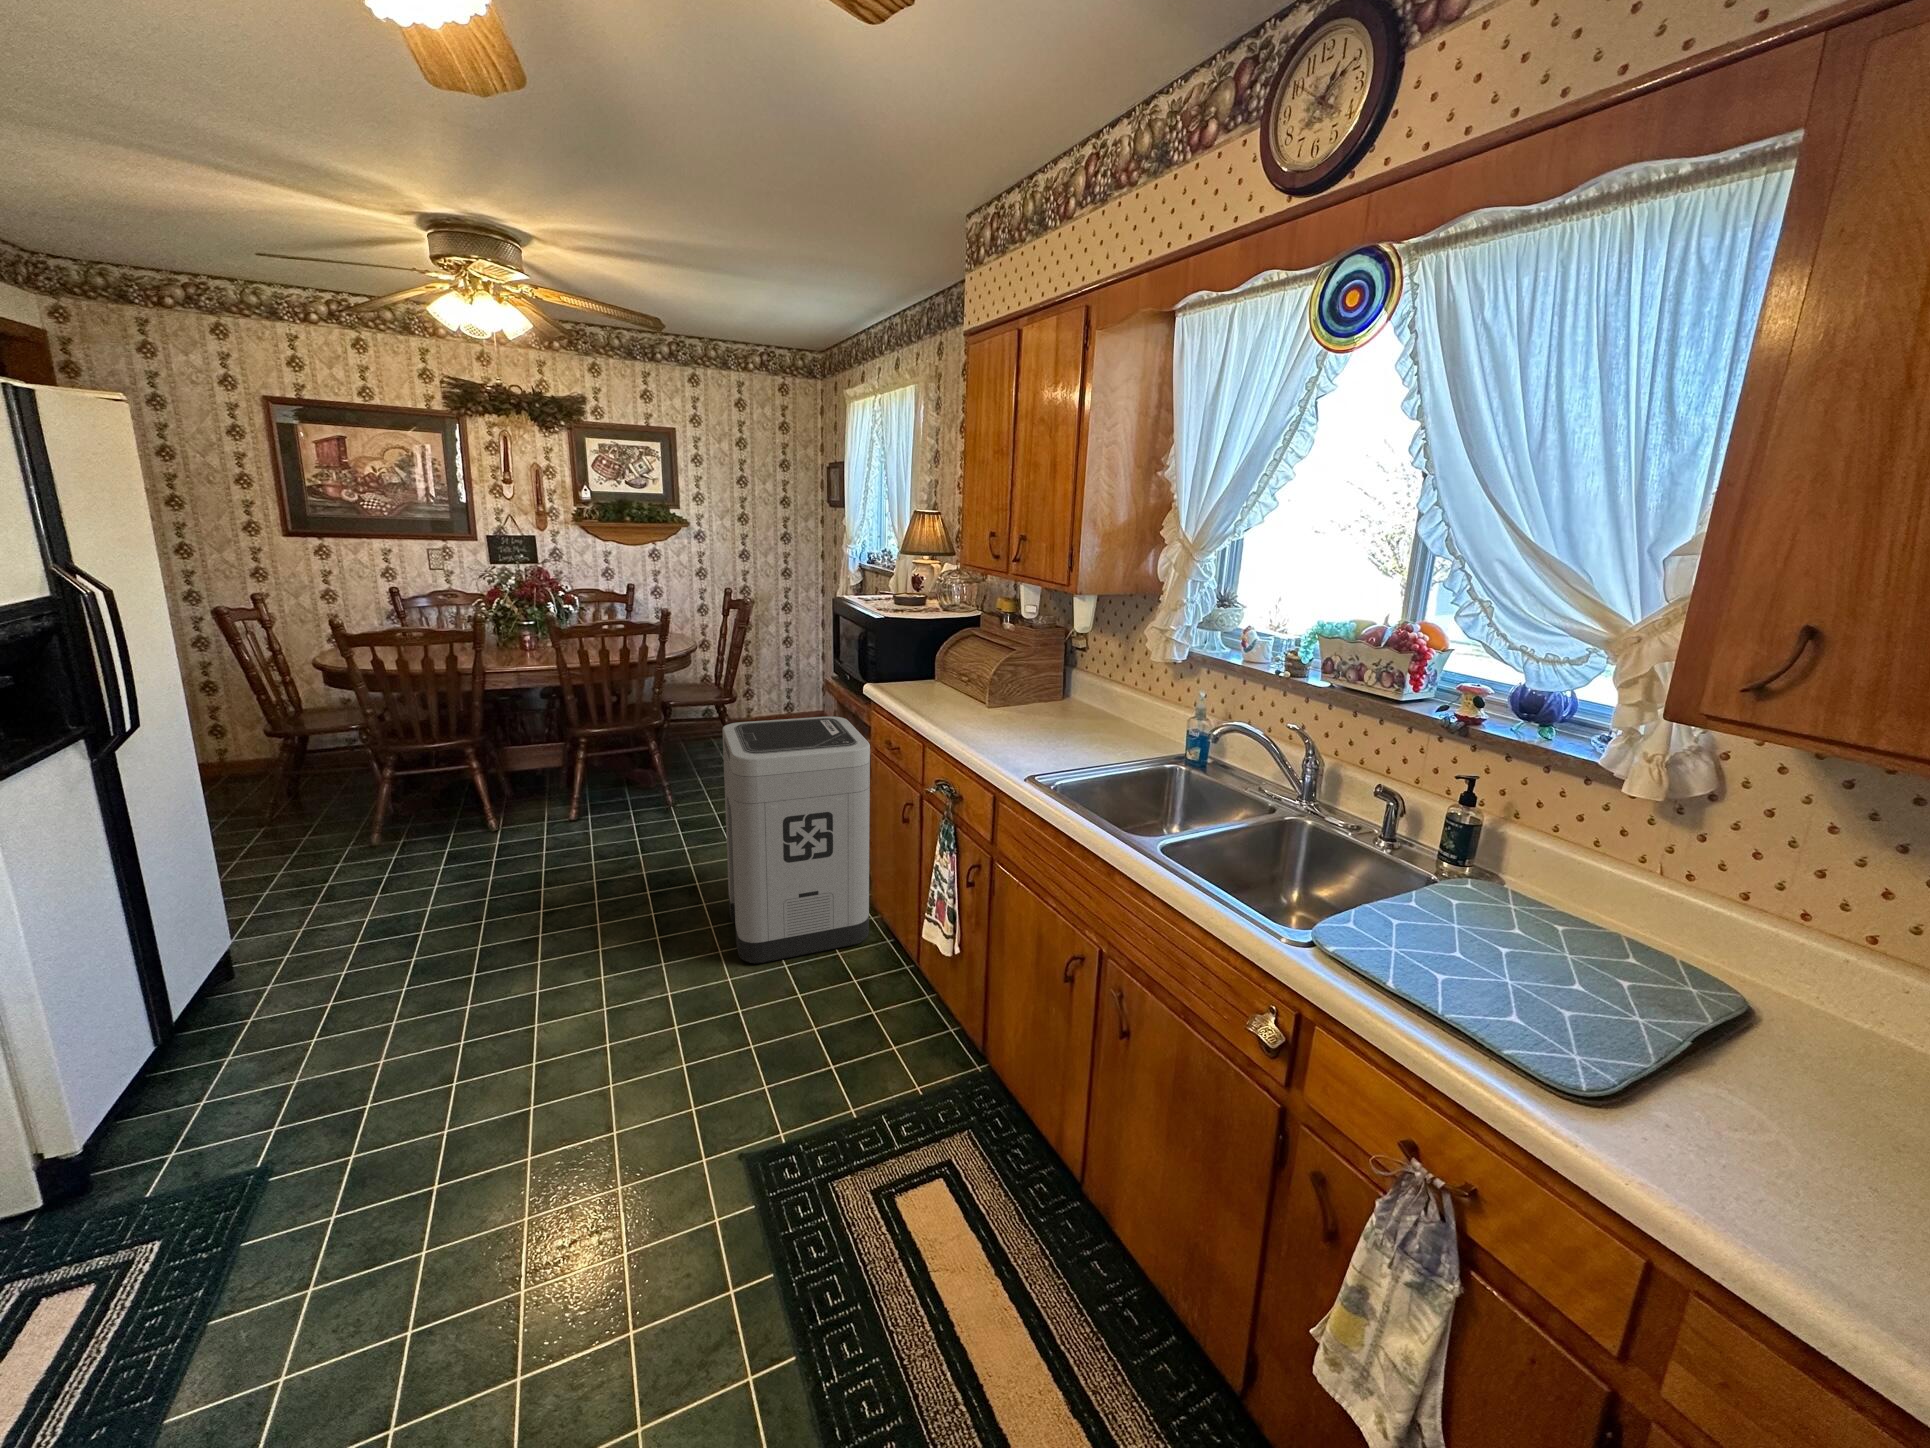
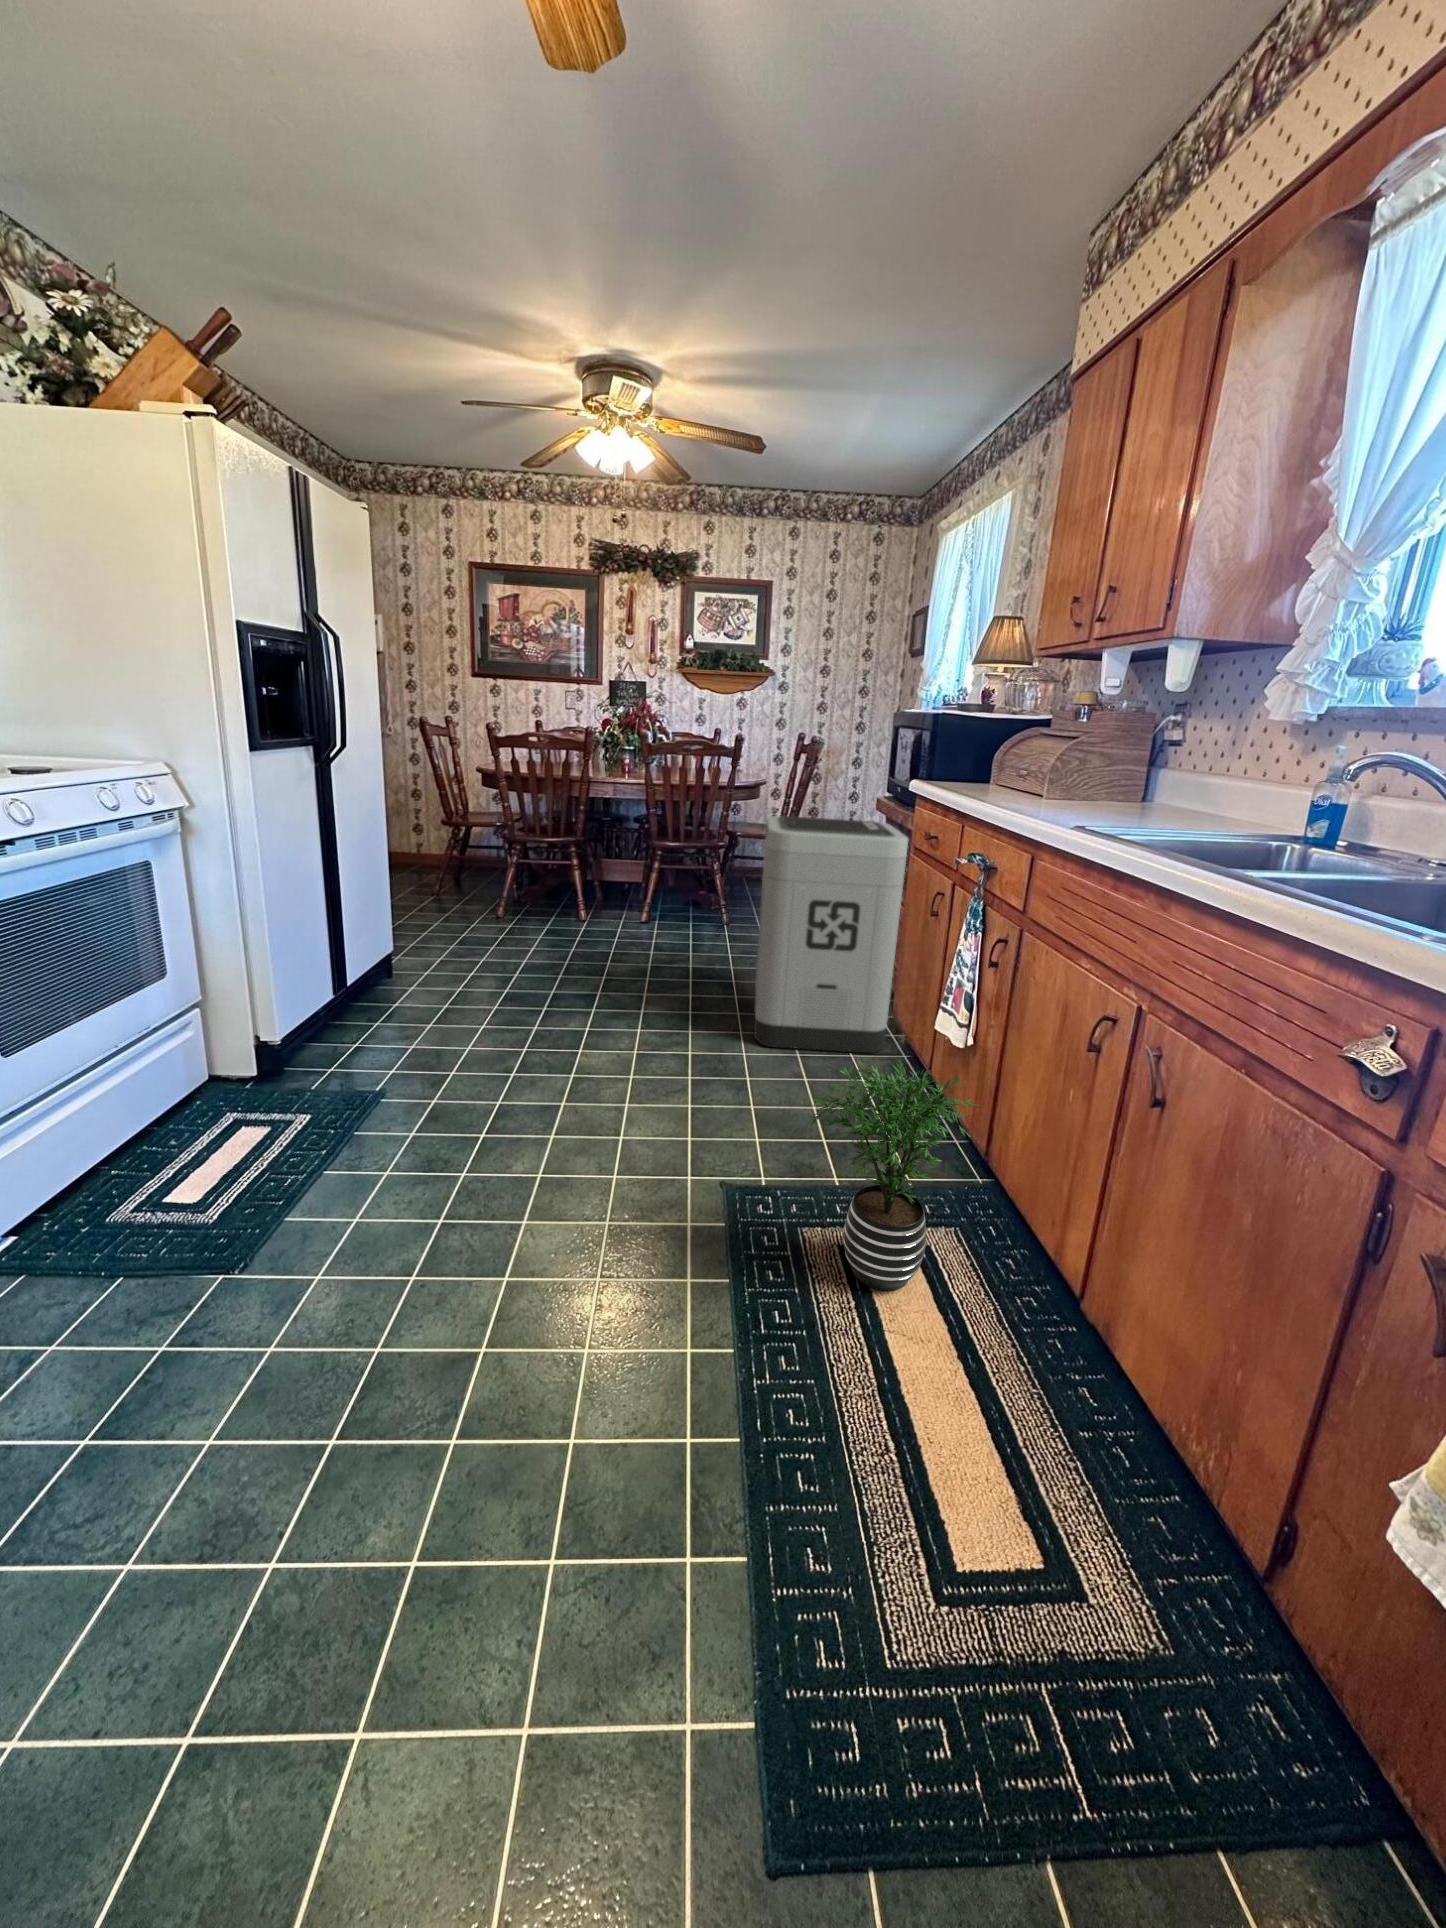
potted plant: none [837,1004,987,1227] -> present [810,1058,979,1290]

